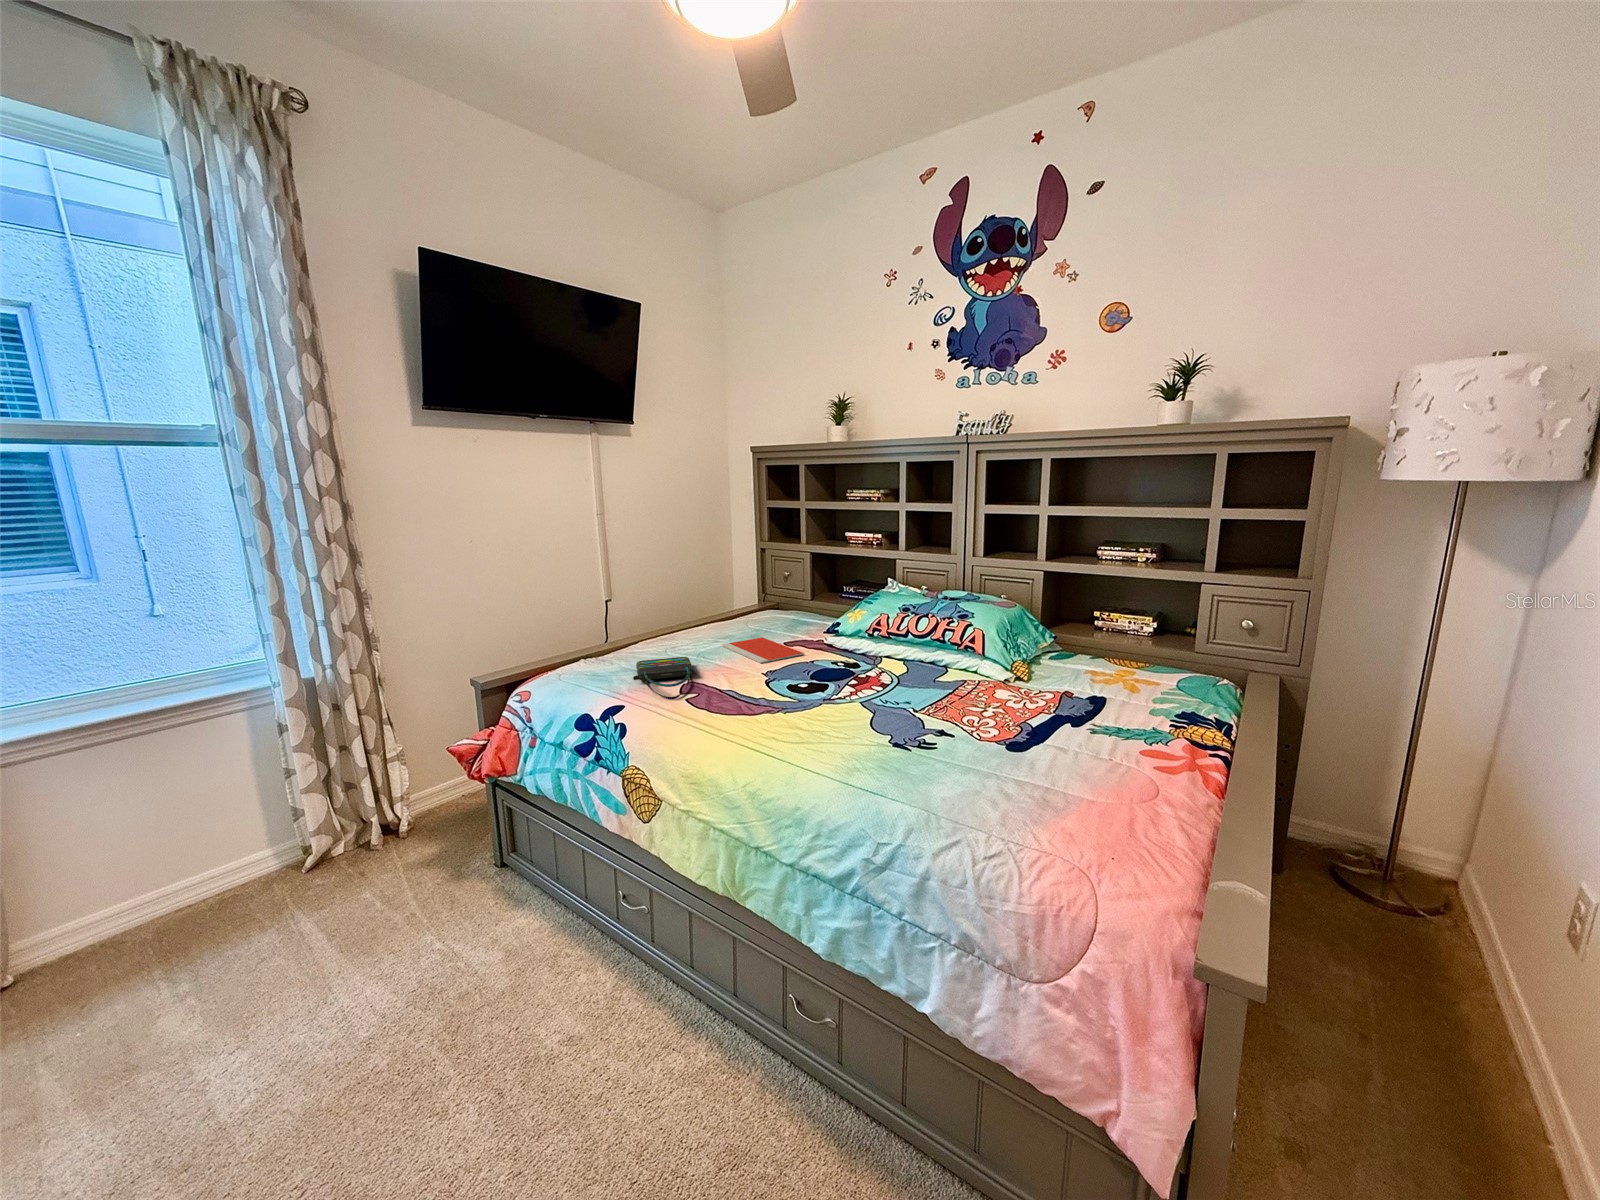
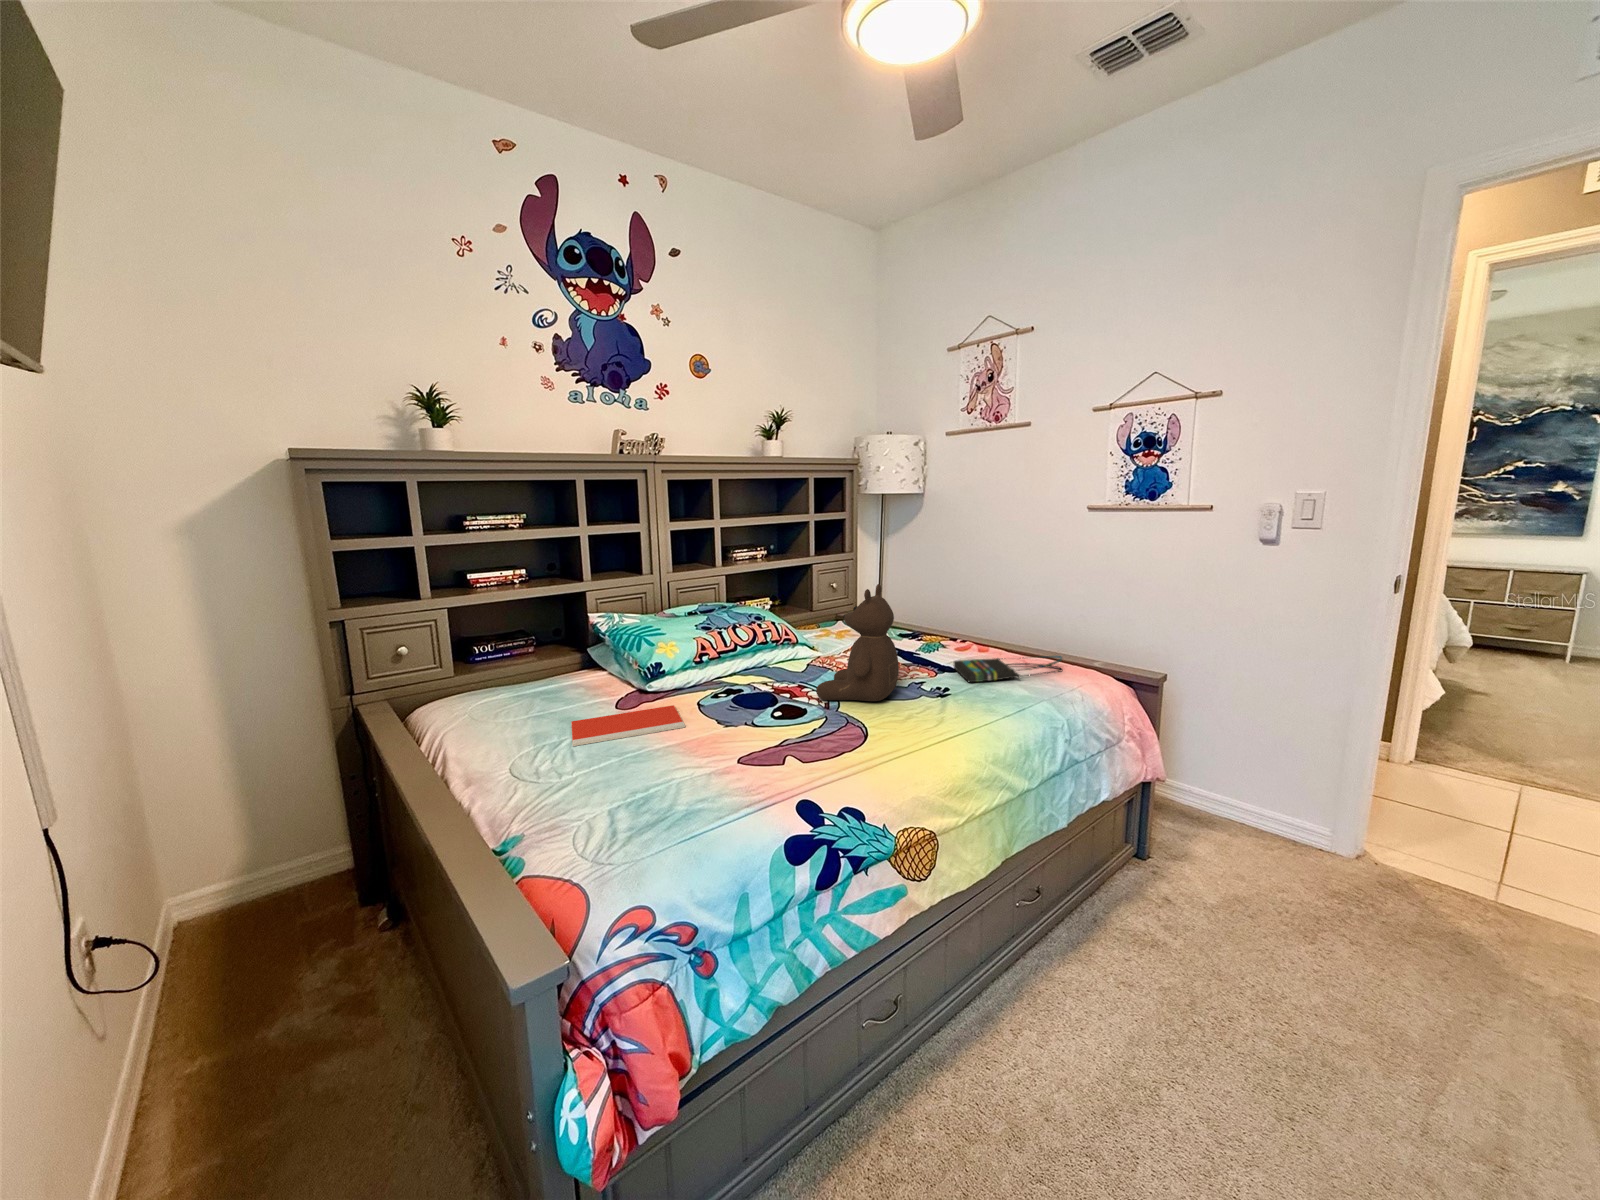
teddy bear: none [808,590,914,715] -> present [816,584,899,701]
tote bag: present [633,657,697,699] -> present [954,656,1062,682]

